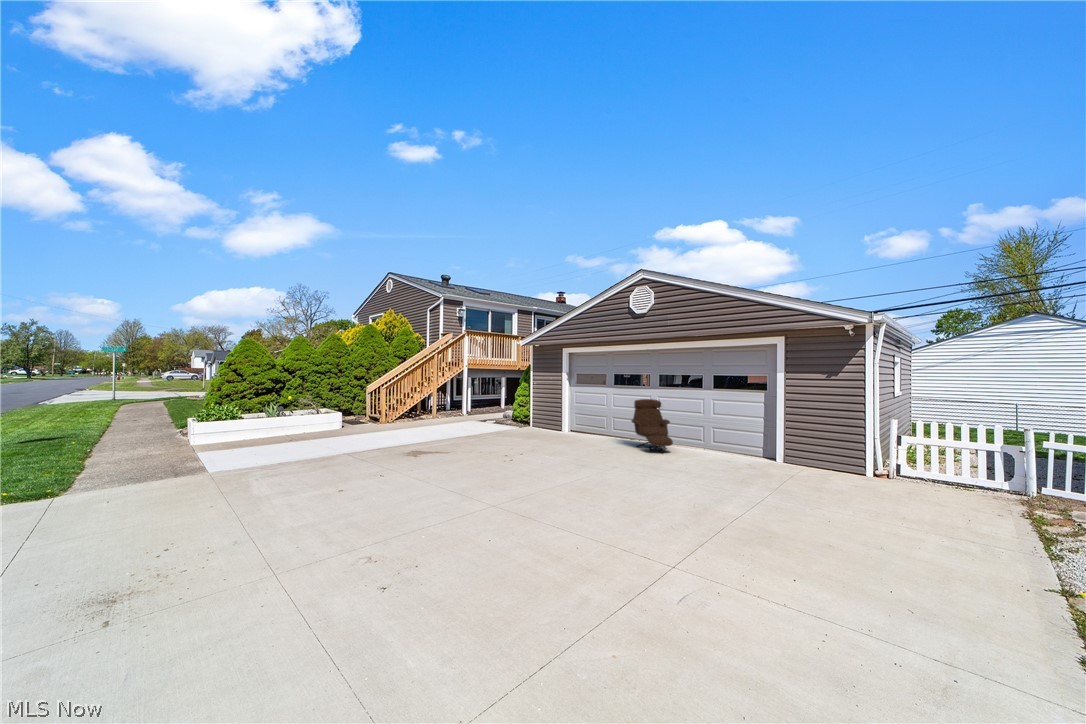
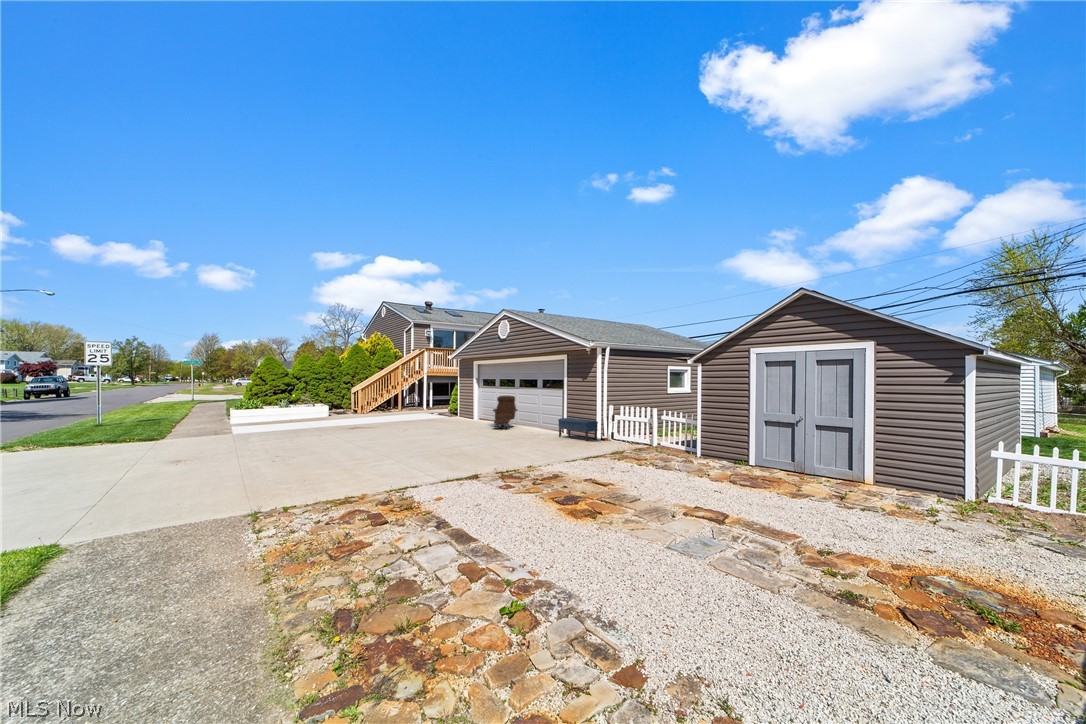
bench: none [799,438,884,482] -> present [558,418,598,441]

